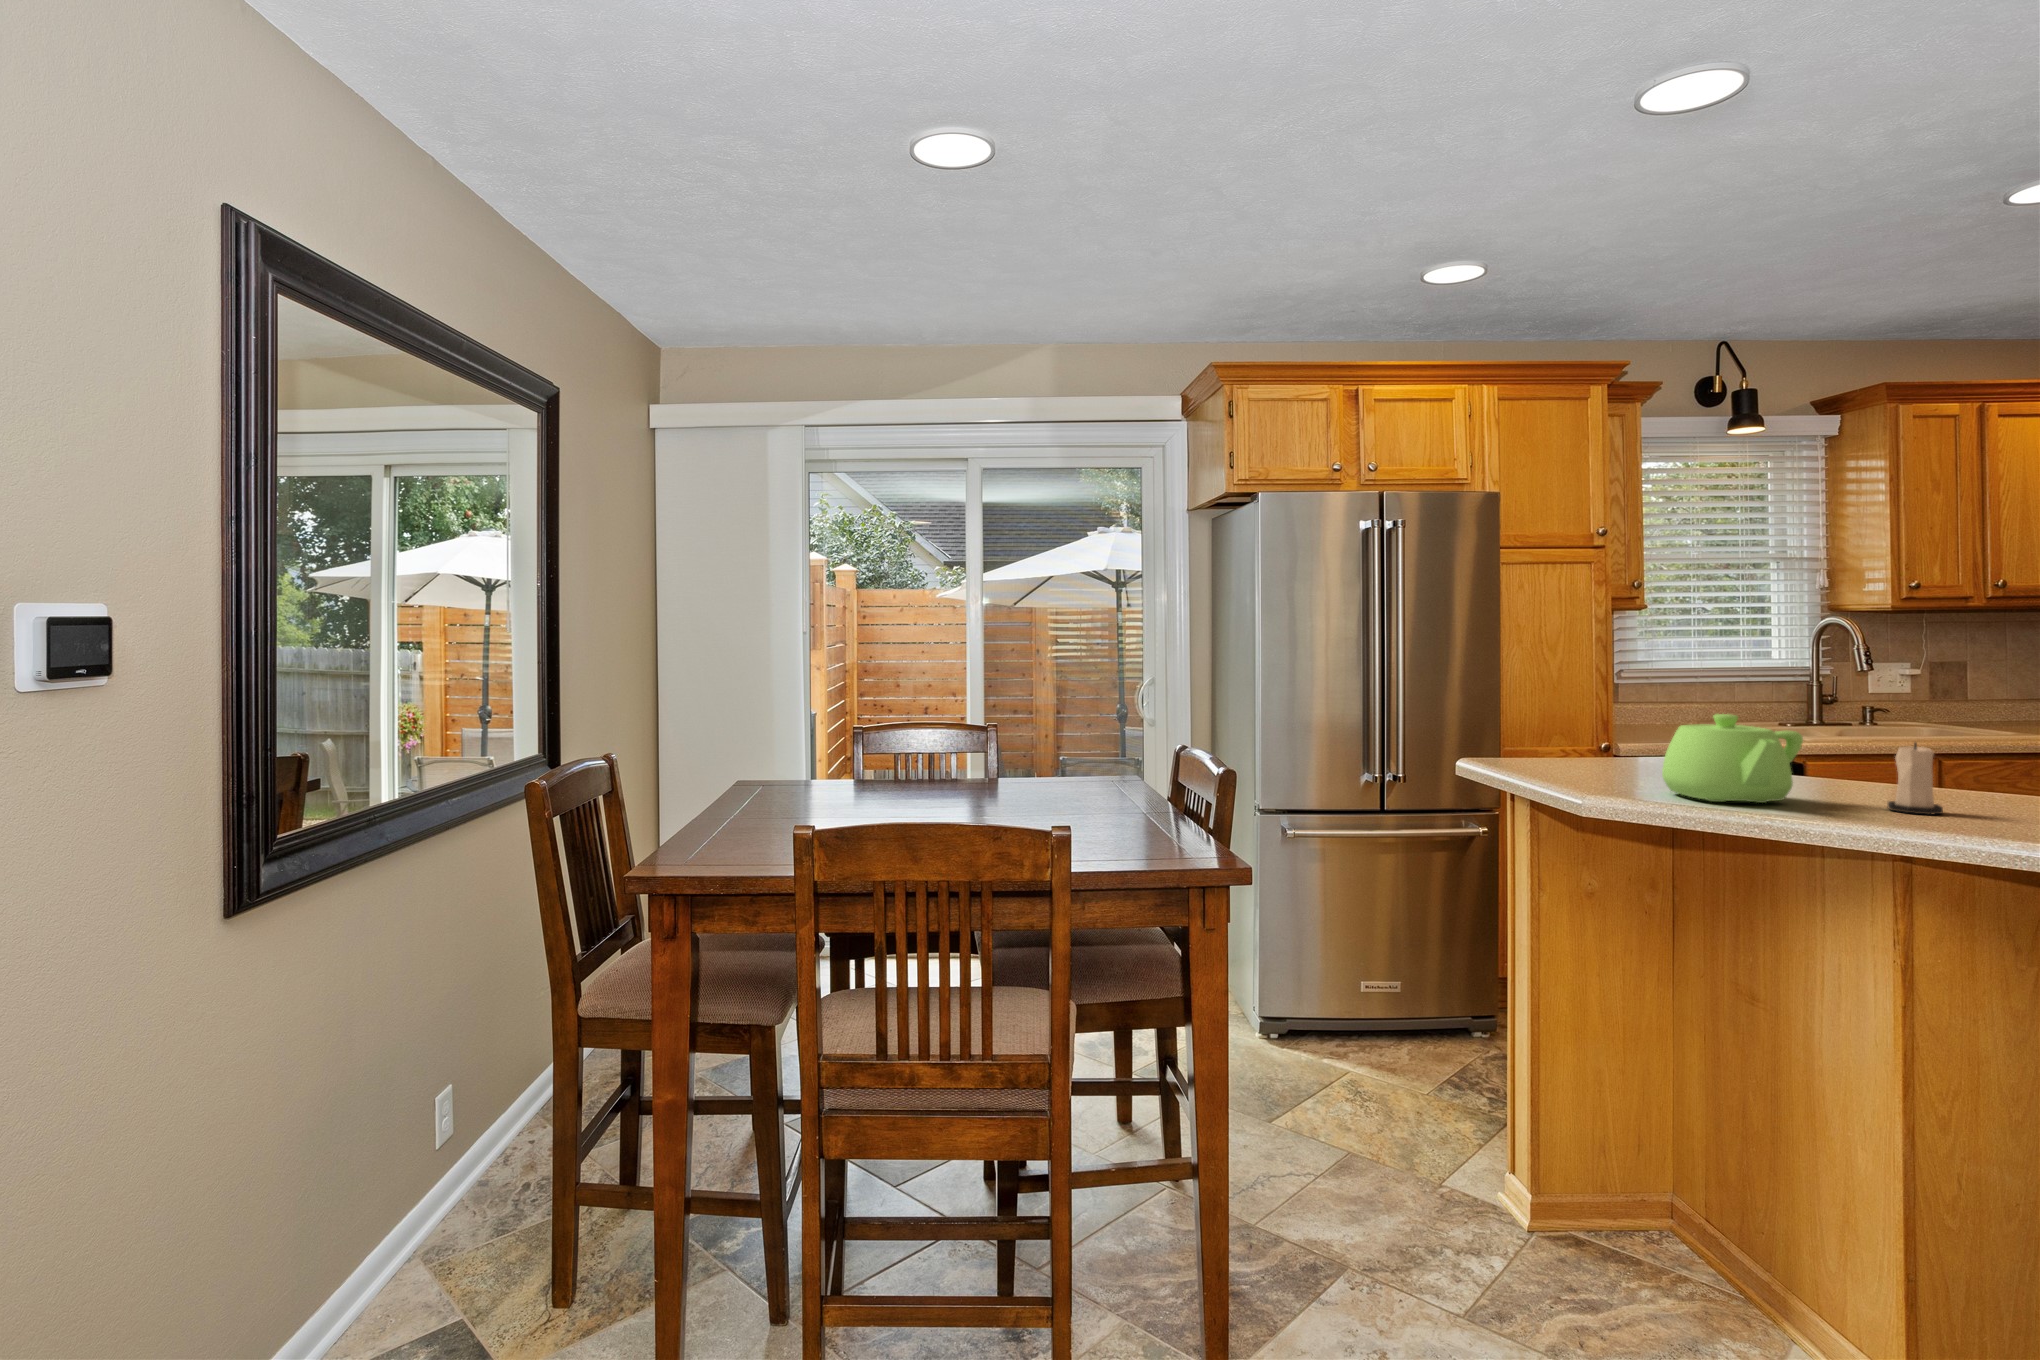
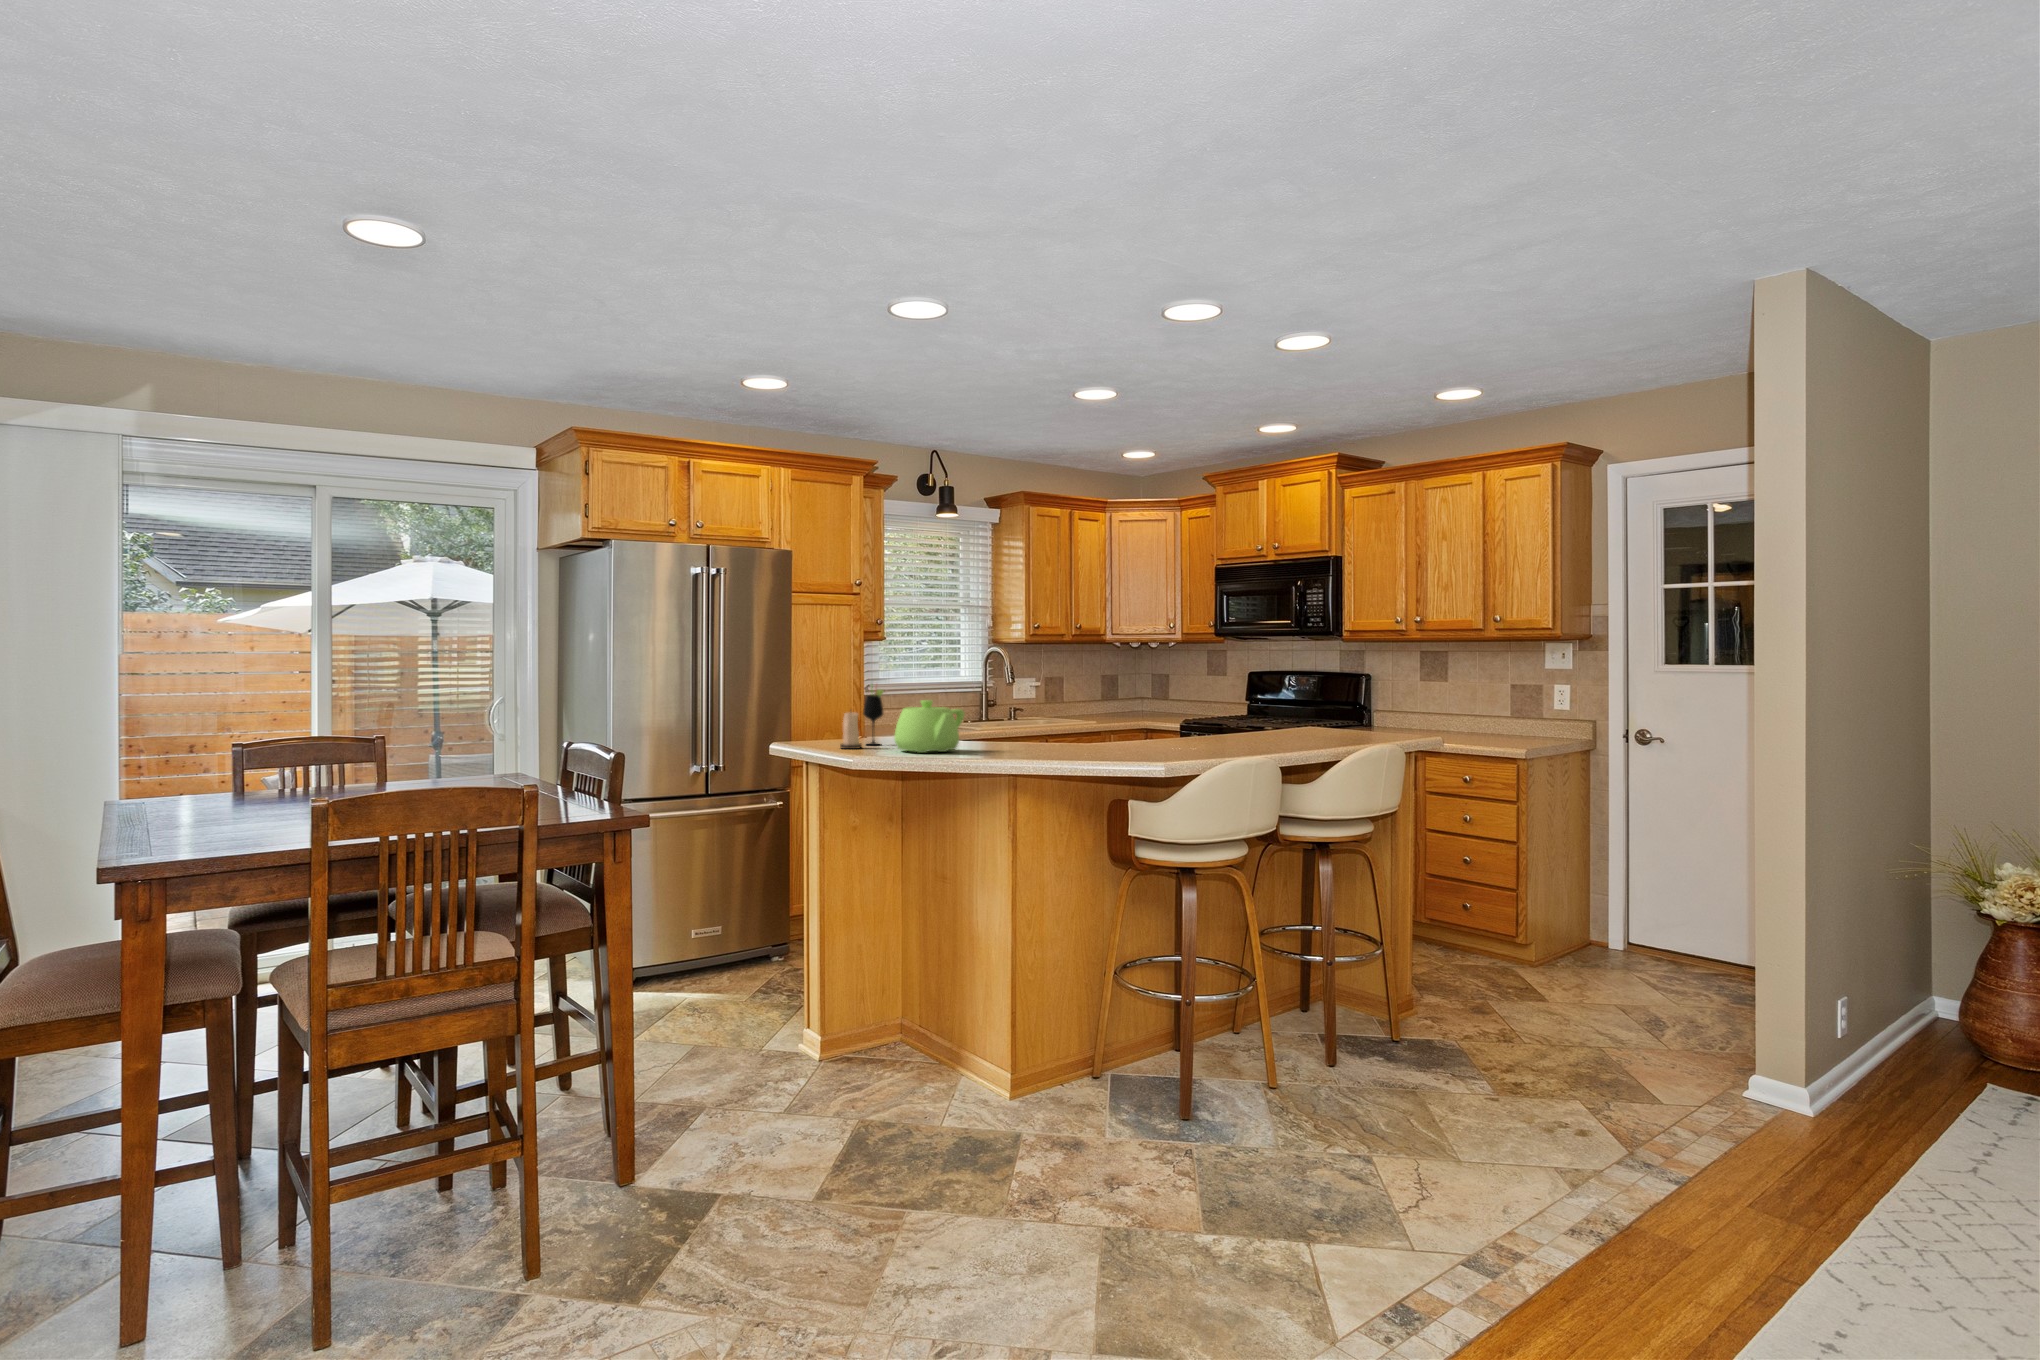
wine glass: none [1605,681,1644,776] -> present [863,687,884,745]
candle: present [1888,743,1943,815] -> present [840,712,862,749]

